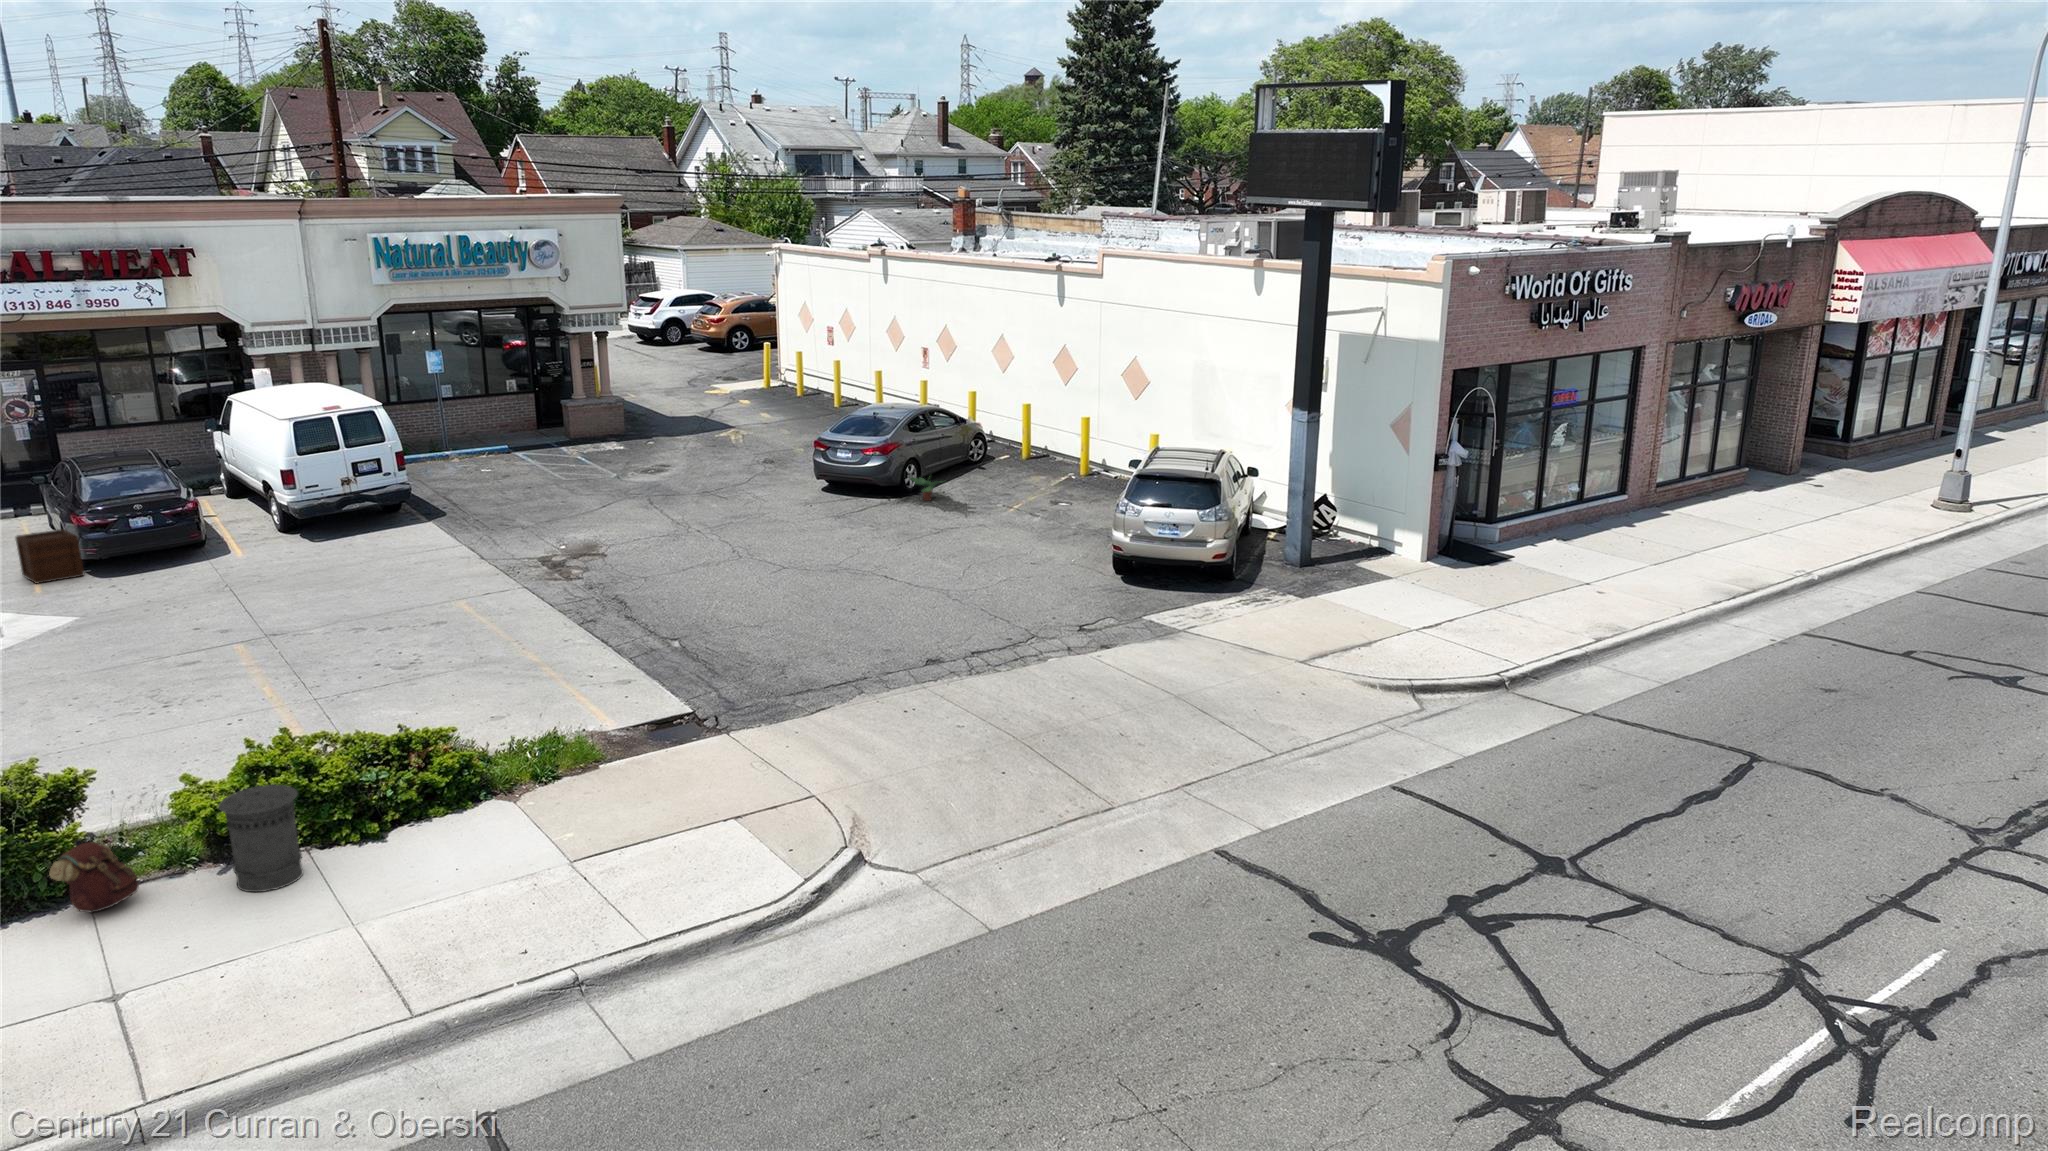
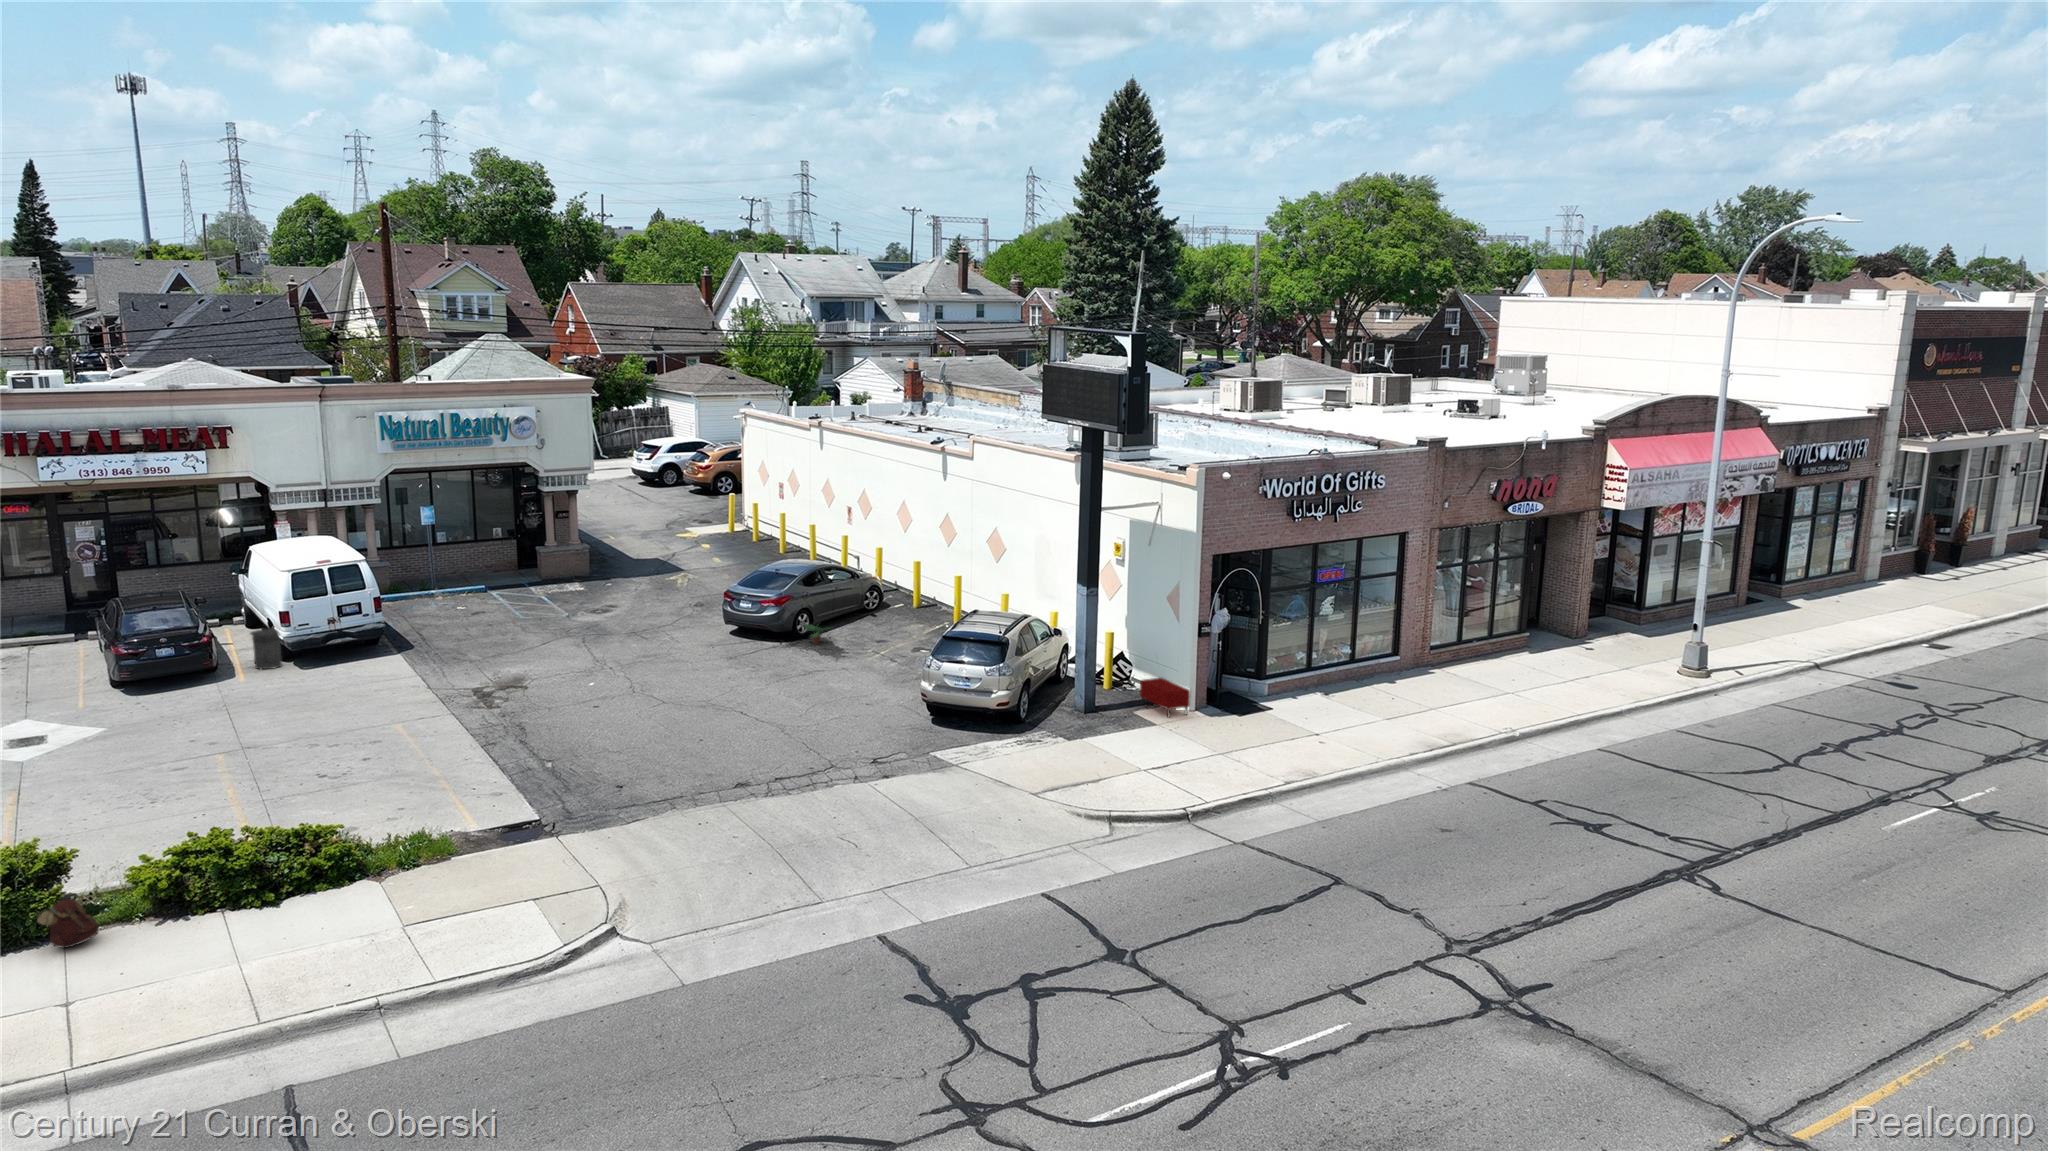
bench: none [1354,524,1424,570] -> present [1140,678,1190,716]
wooden crate: present [16,529,84,584] -> none [65,656,116,700]
trash can: present [219,785,303,892] -> present [250,629,282,669]

